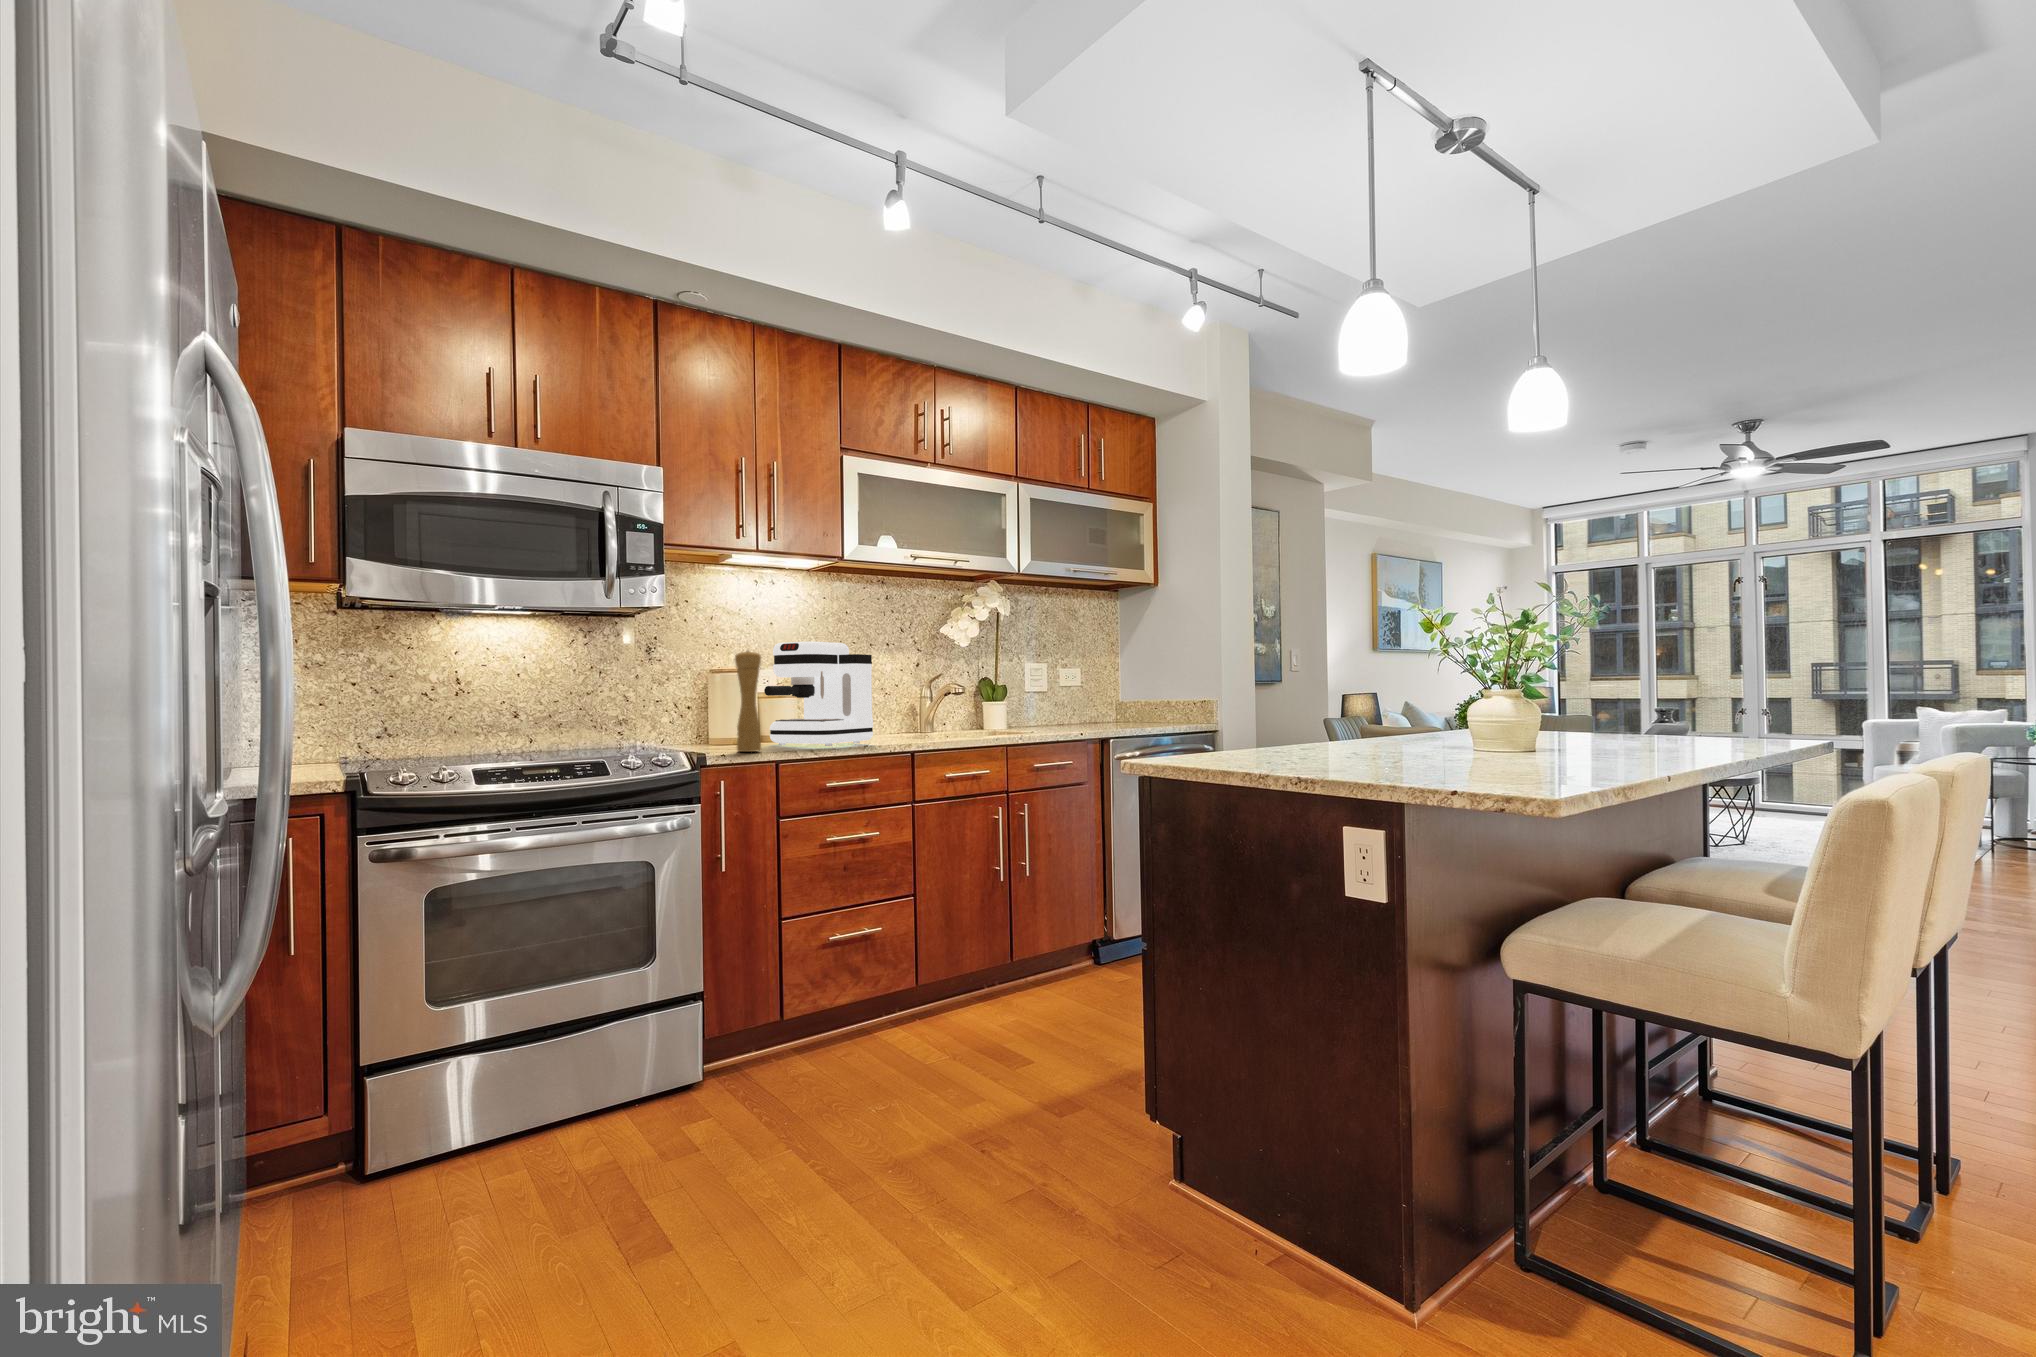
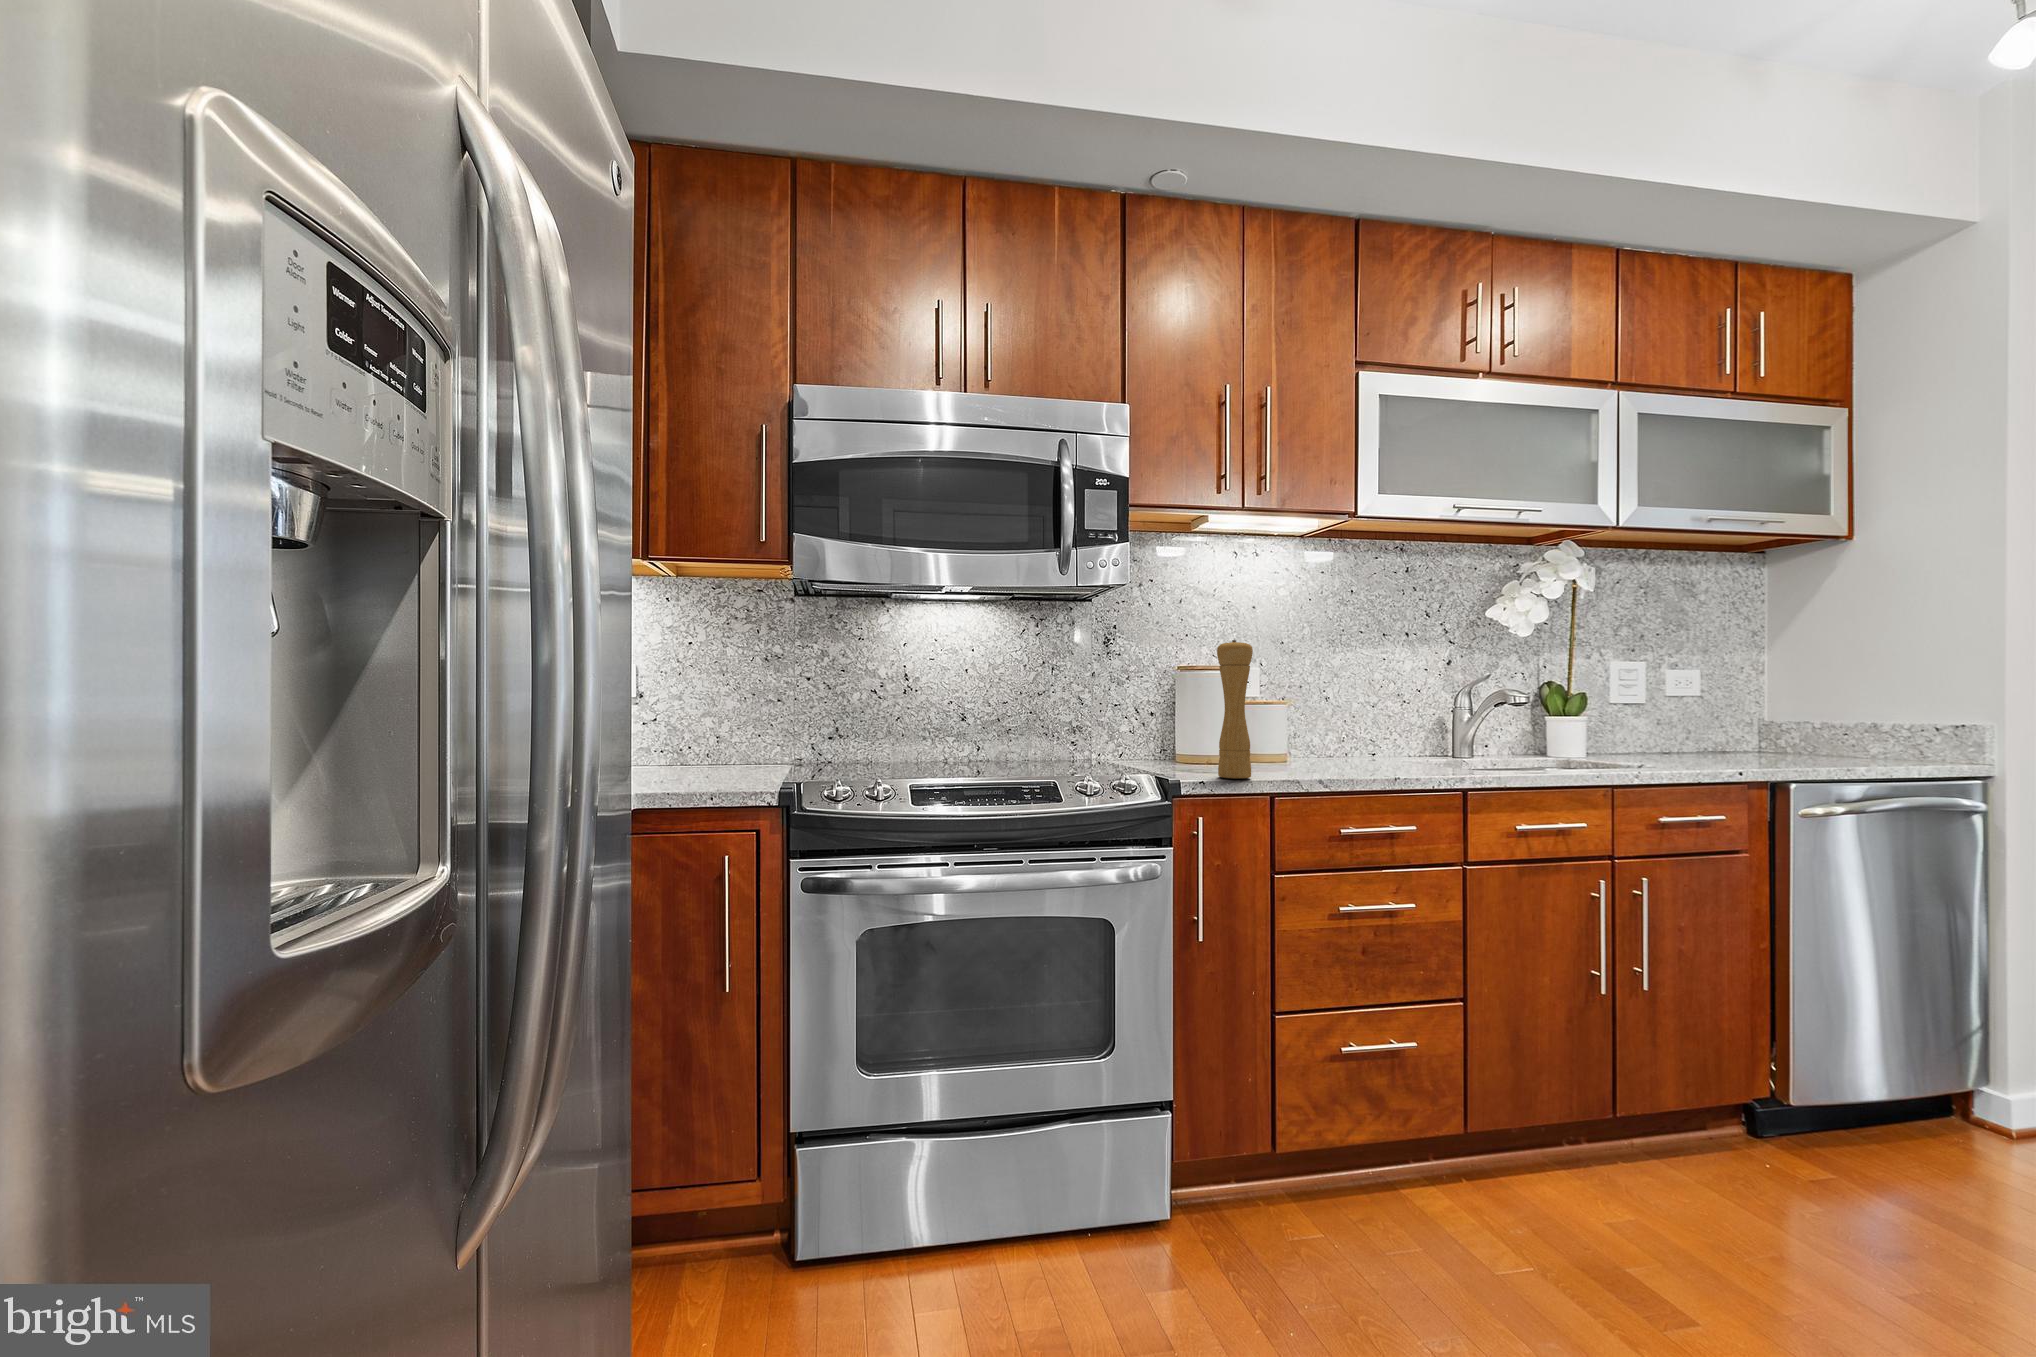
coffee maker: present [764,641,873,746] -> none [1255,628,1406,774]

